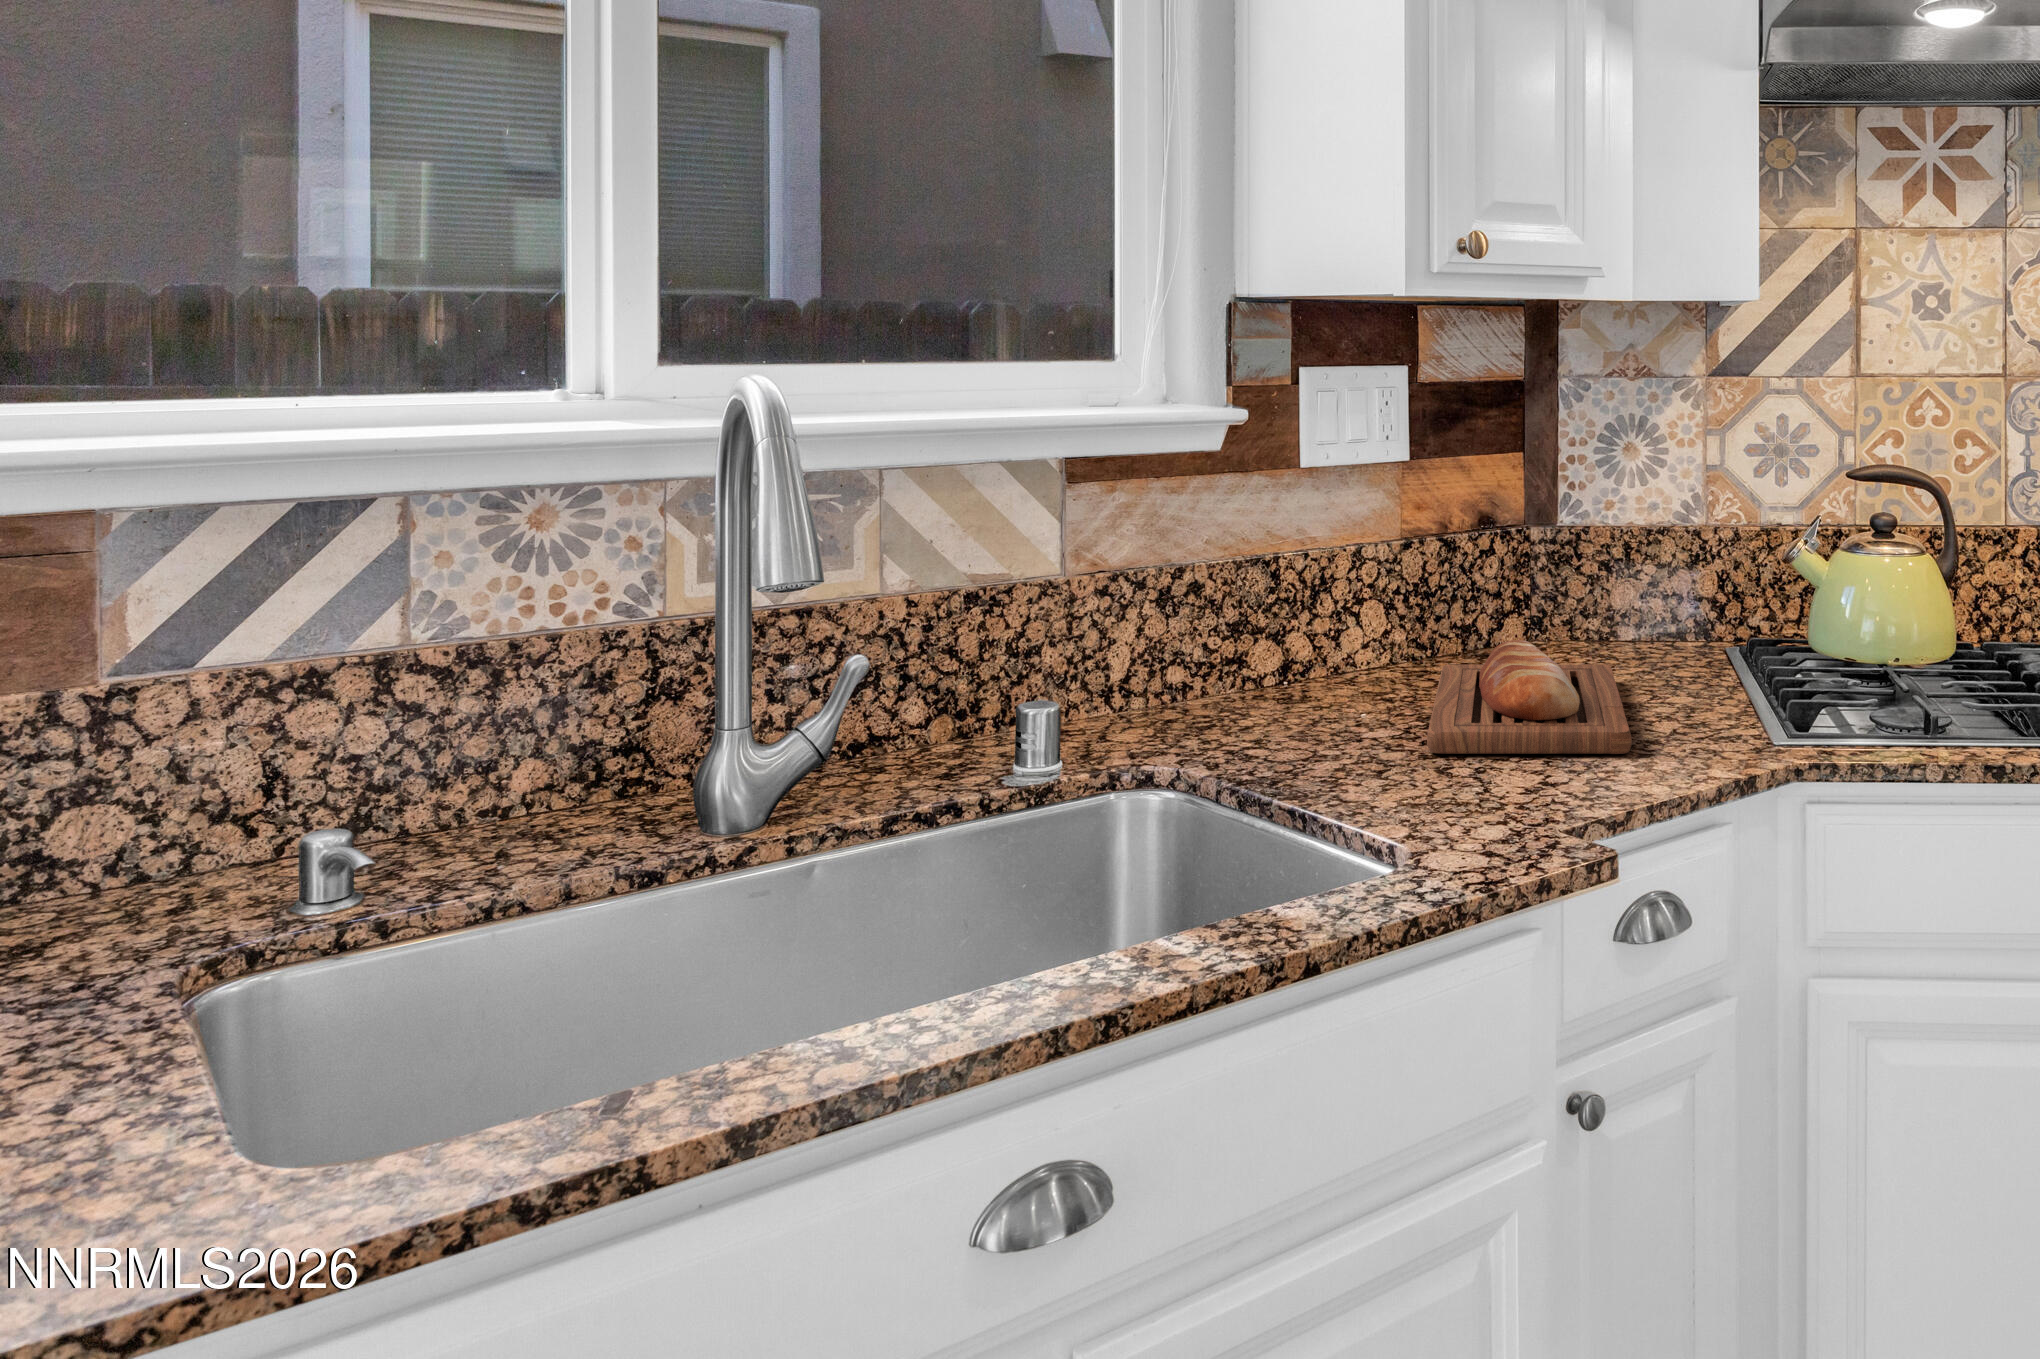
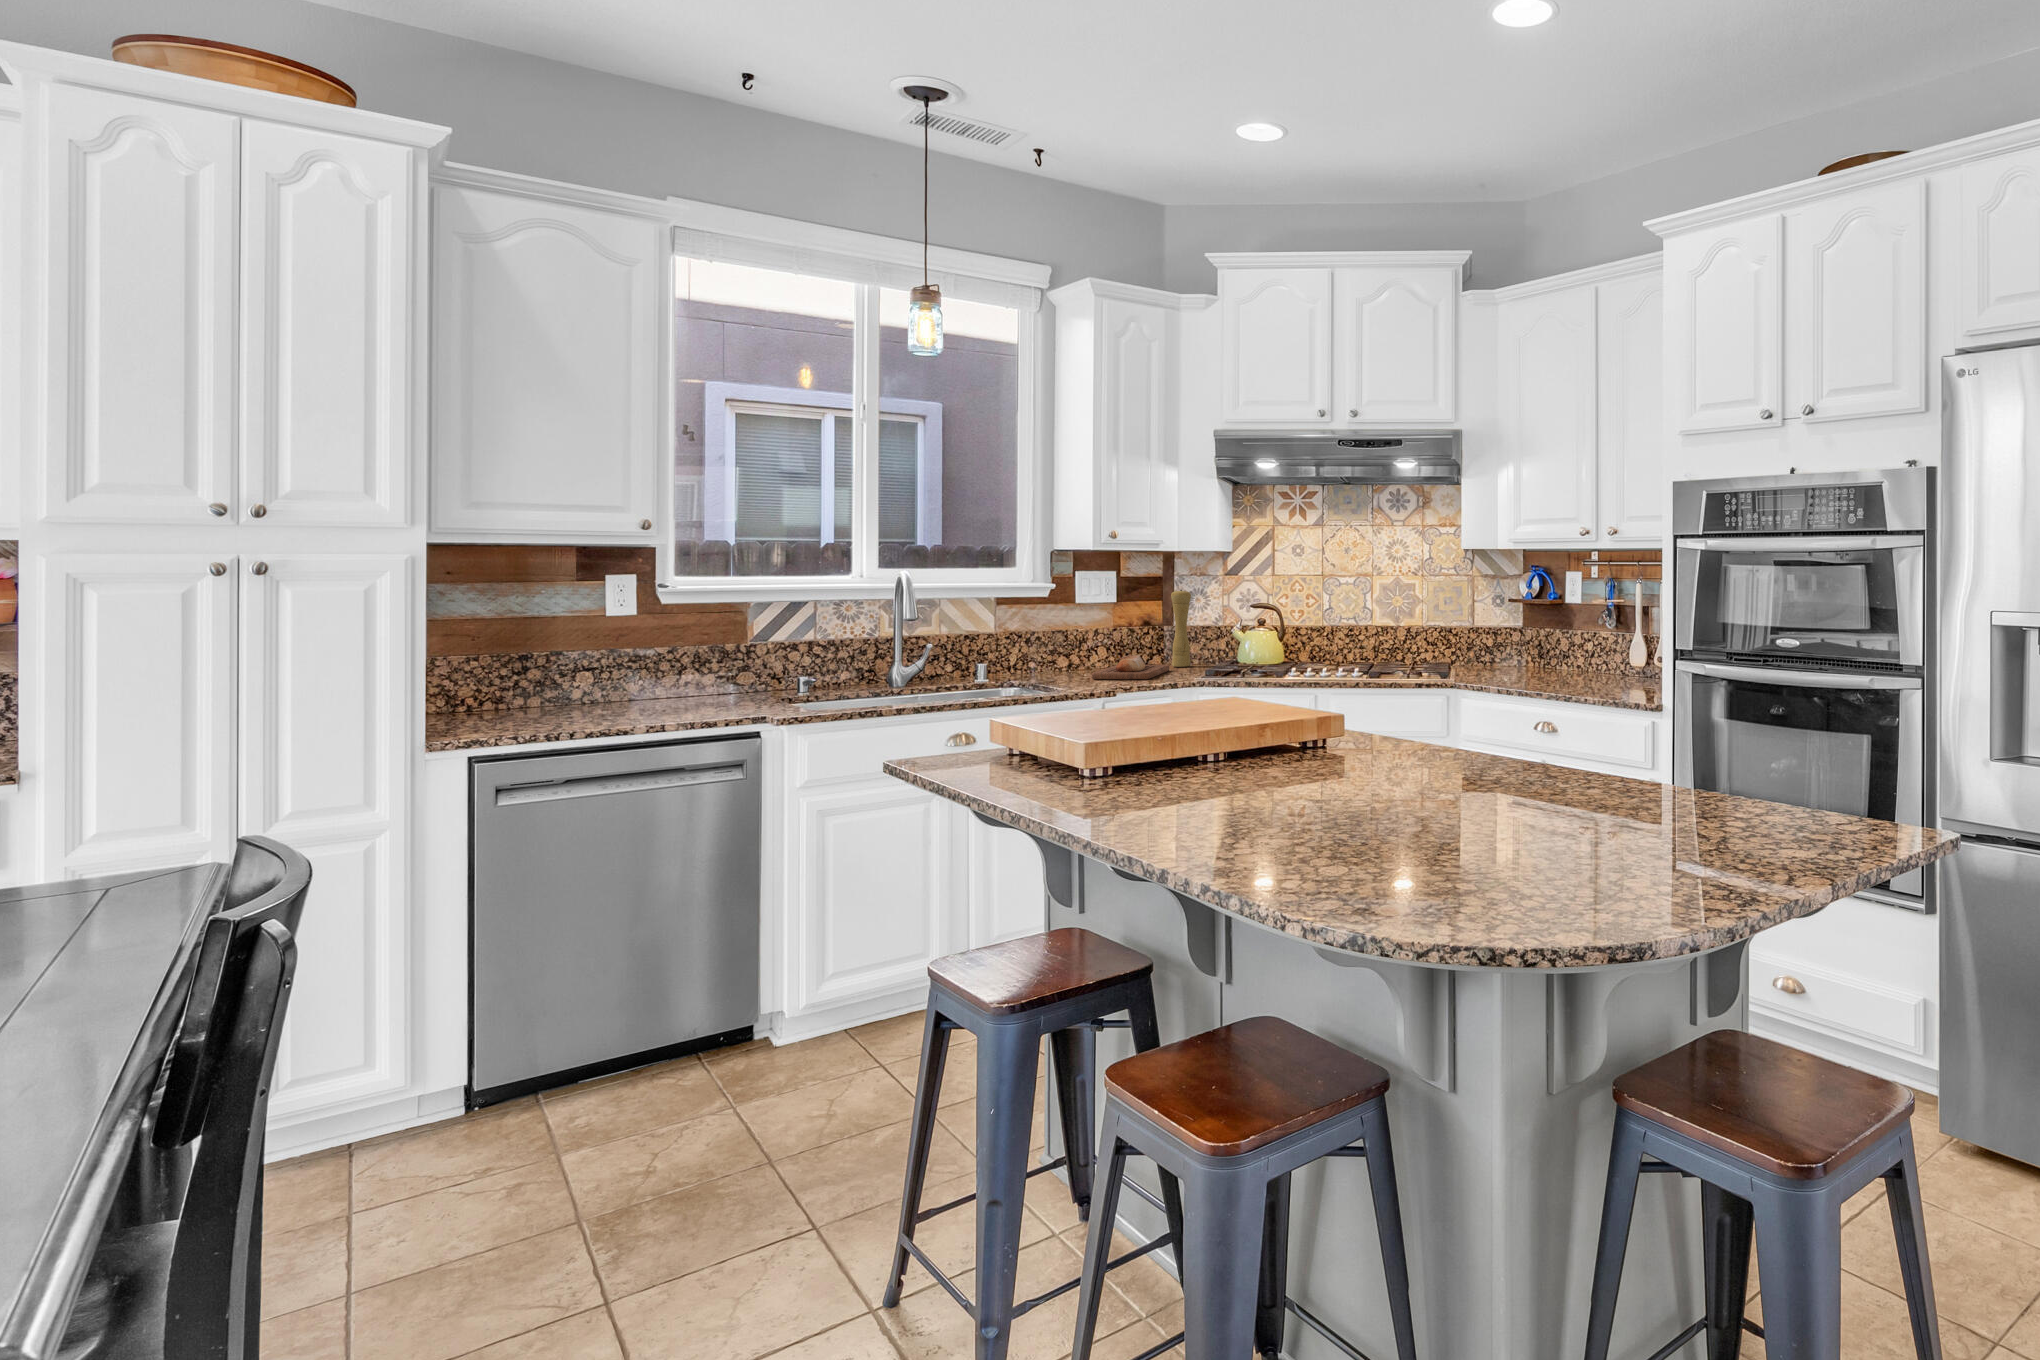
pepper mill: none [1583,422,1642,660] -> present [1171,590,1191,667]

